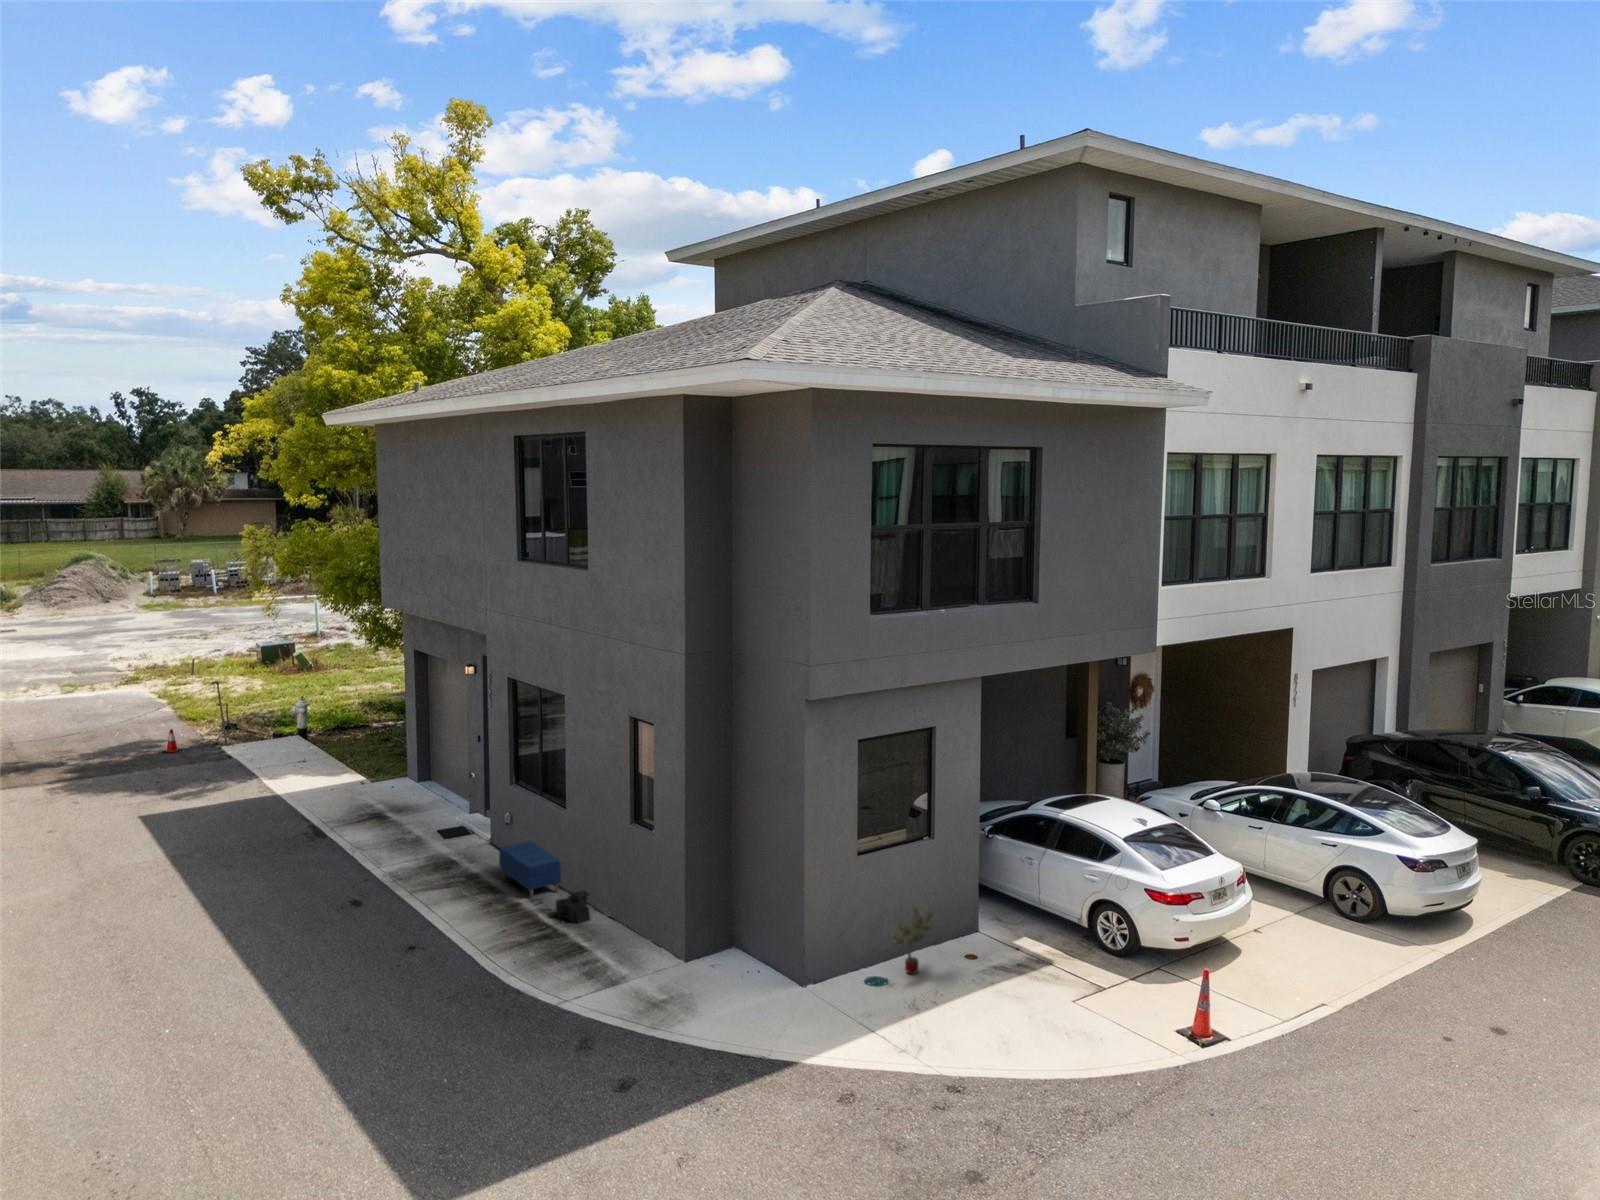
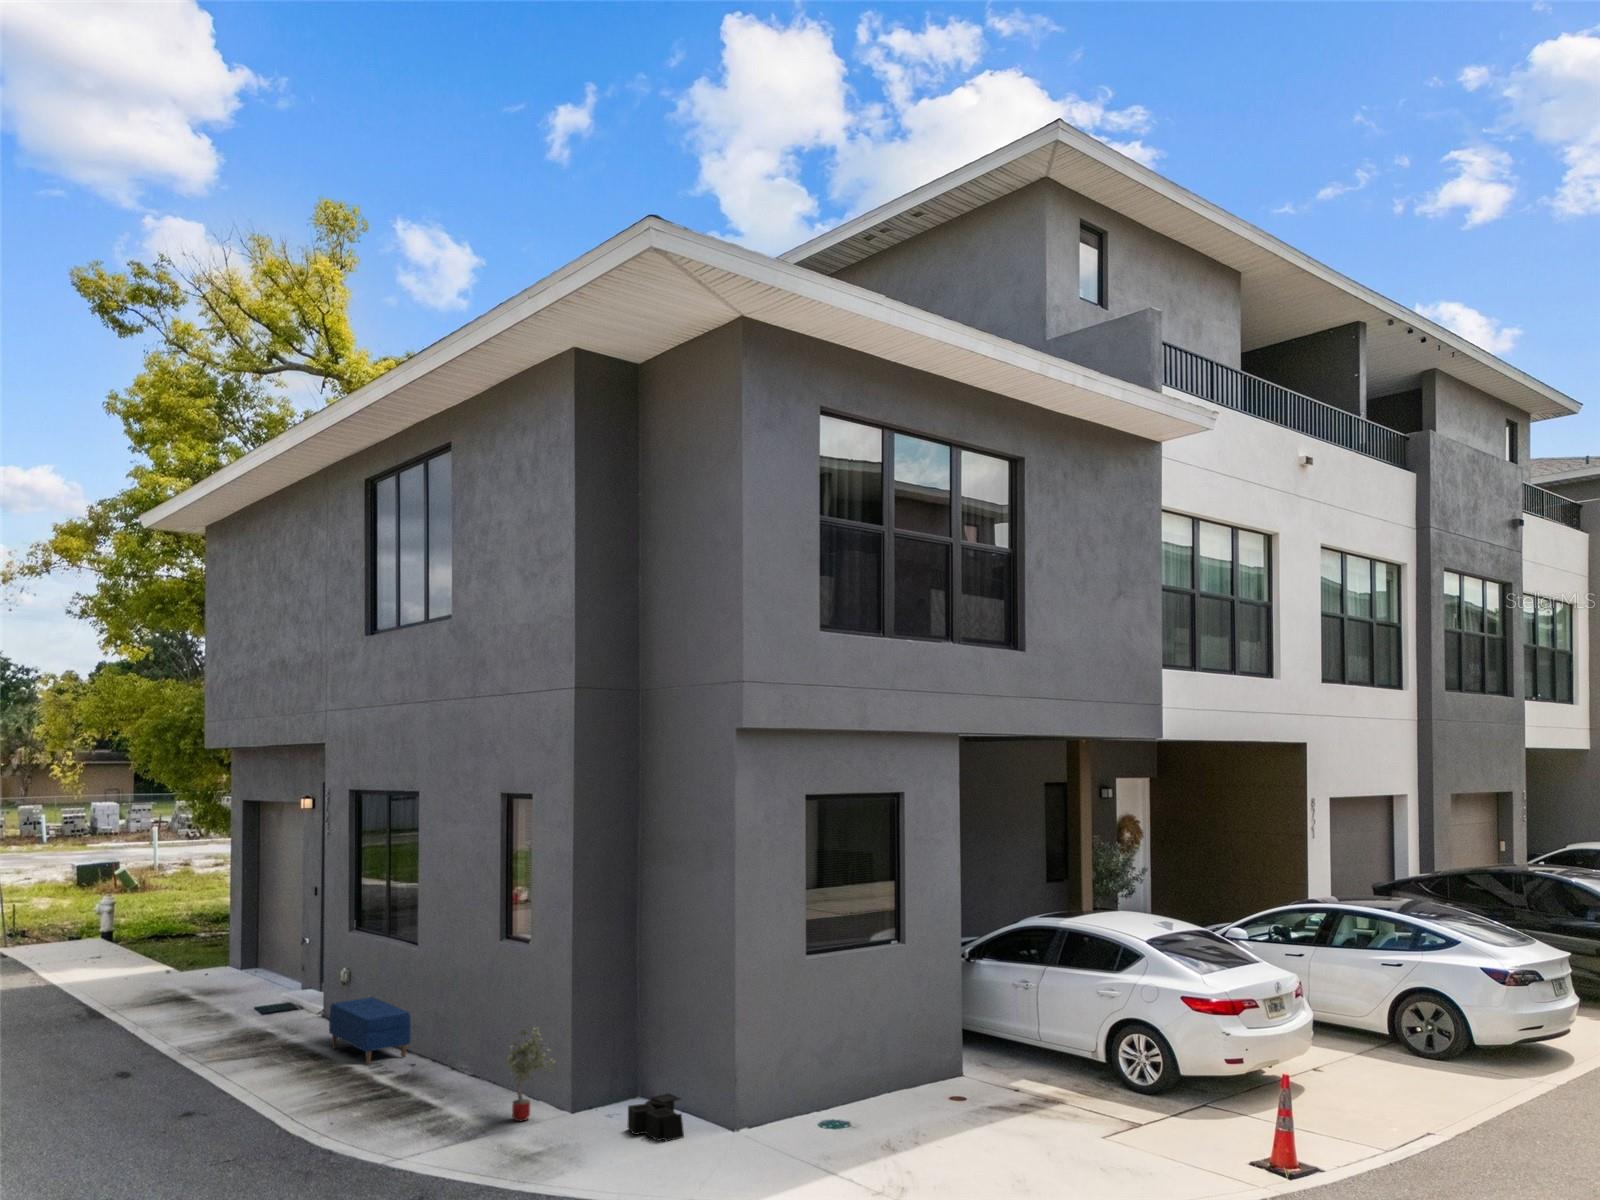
storage bin: present [556,891,590,923] -> present [628,1093,684,1141]
potted tree: present [890,903,935,974] -> present [507,1025,555,1121]

